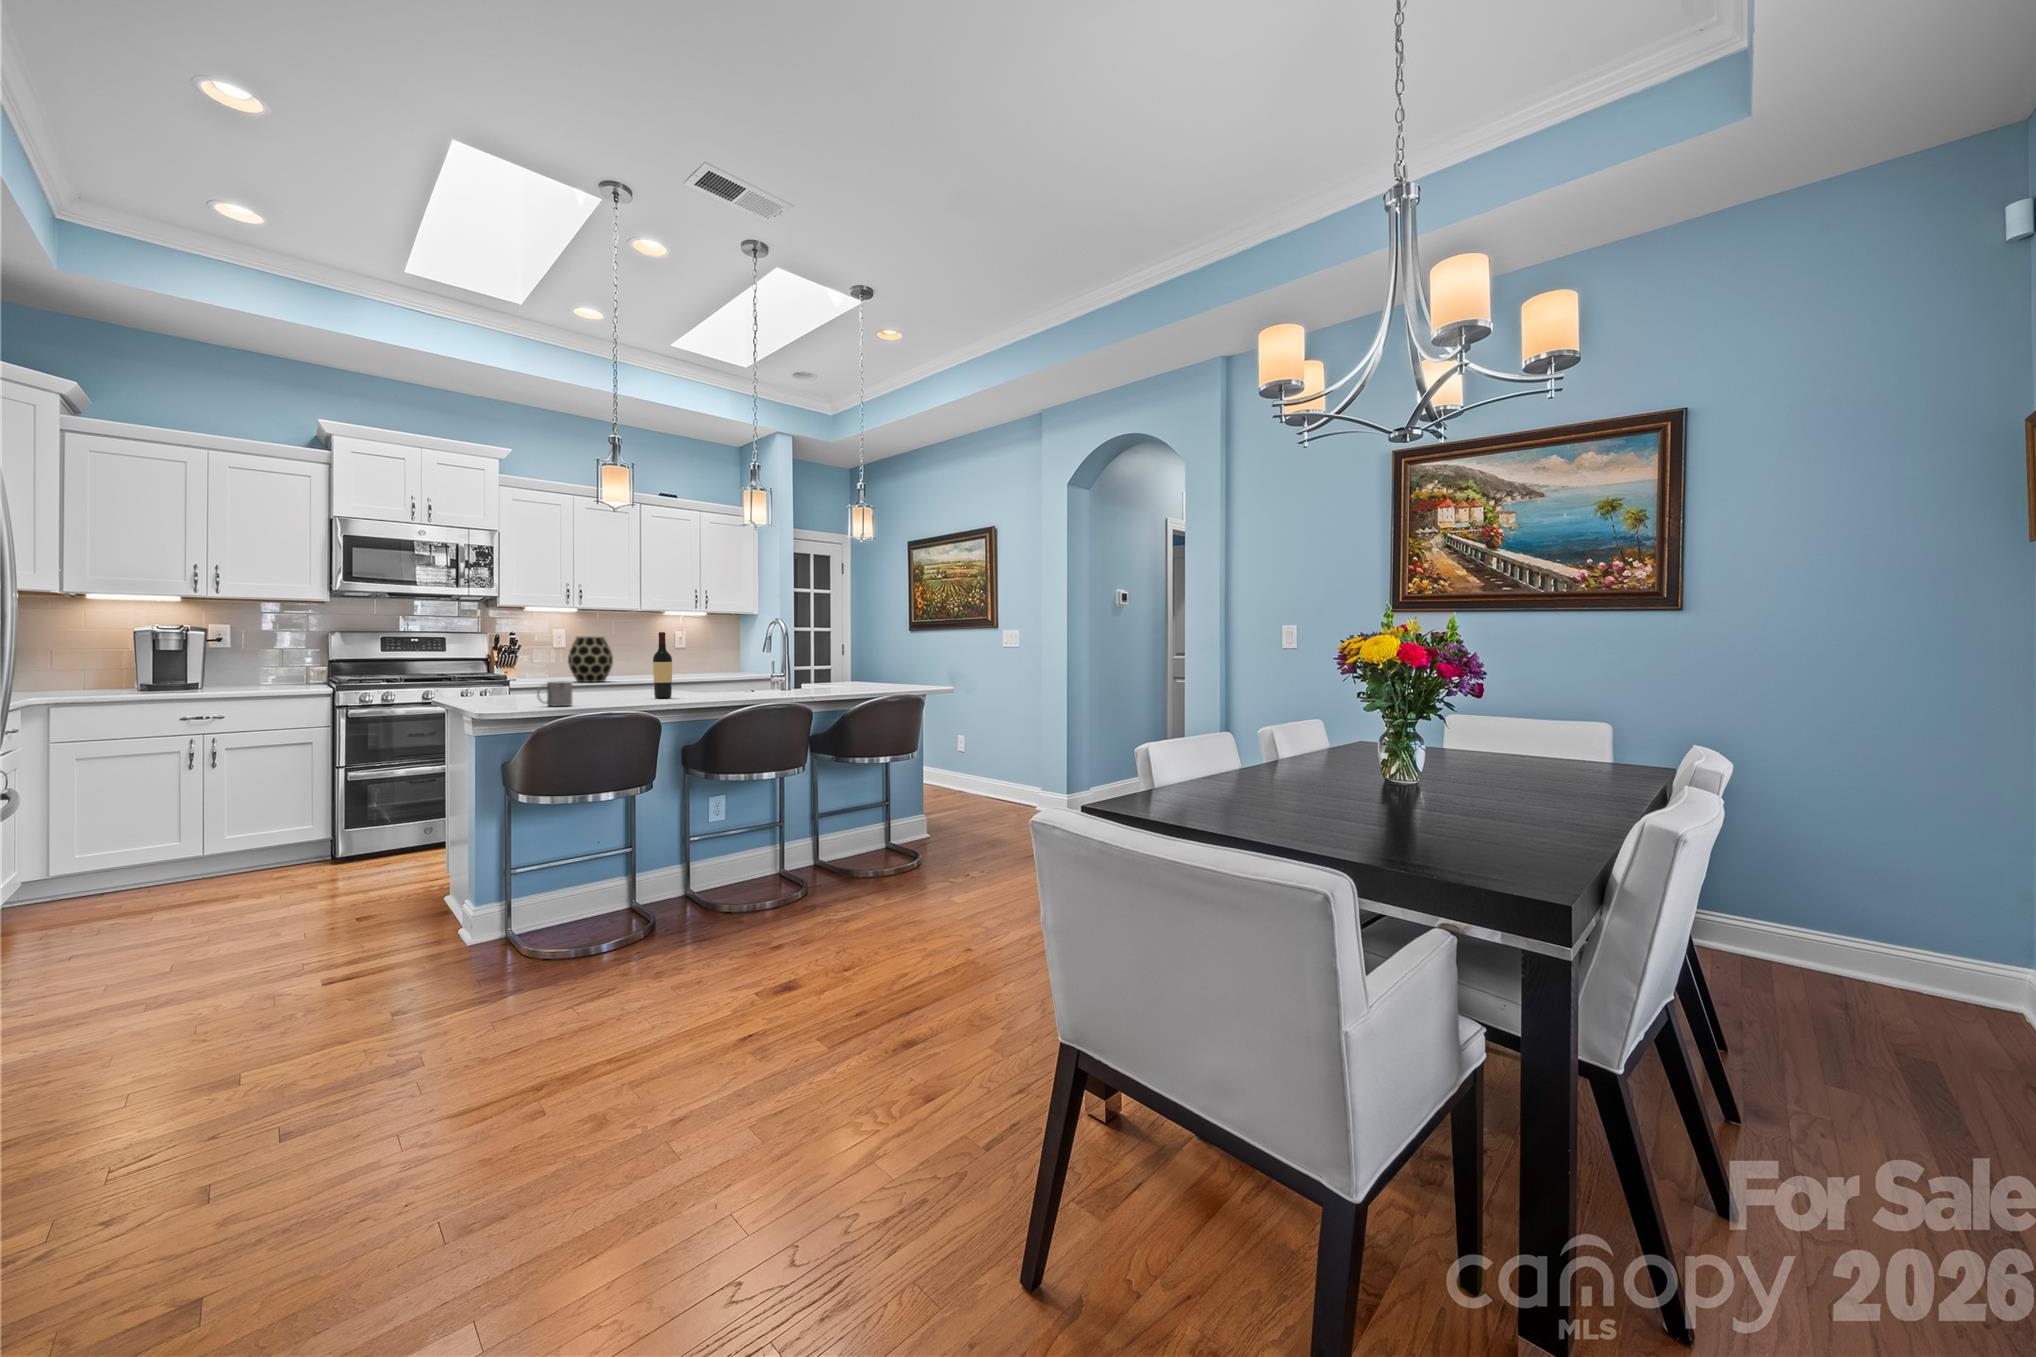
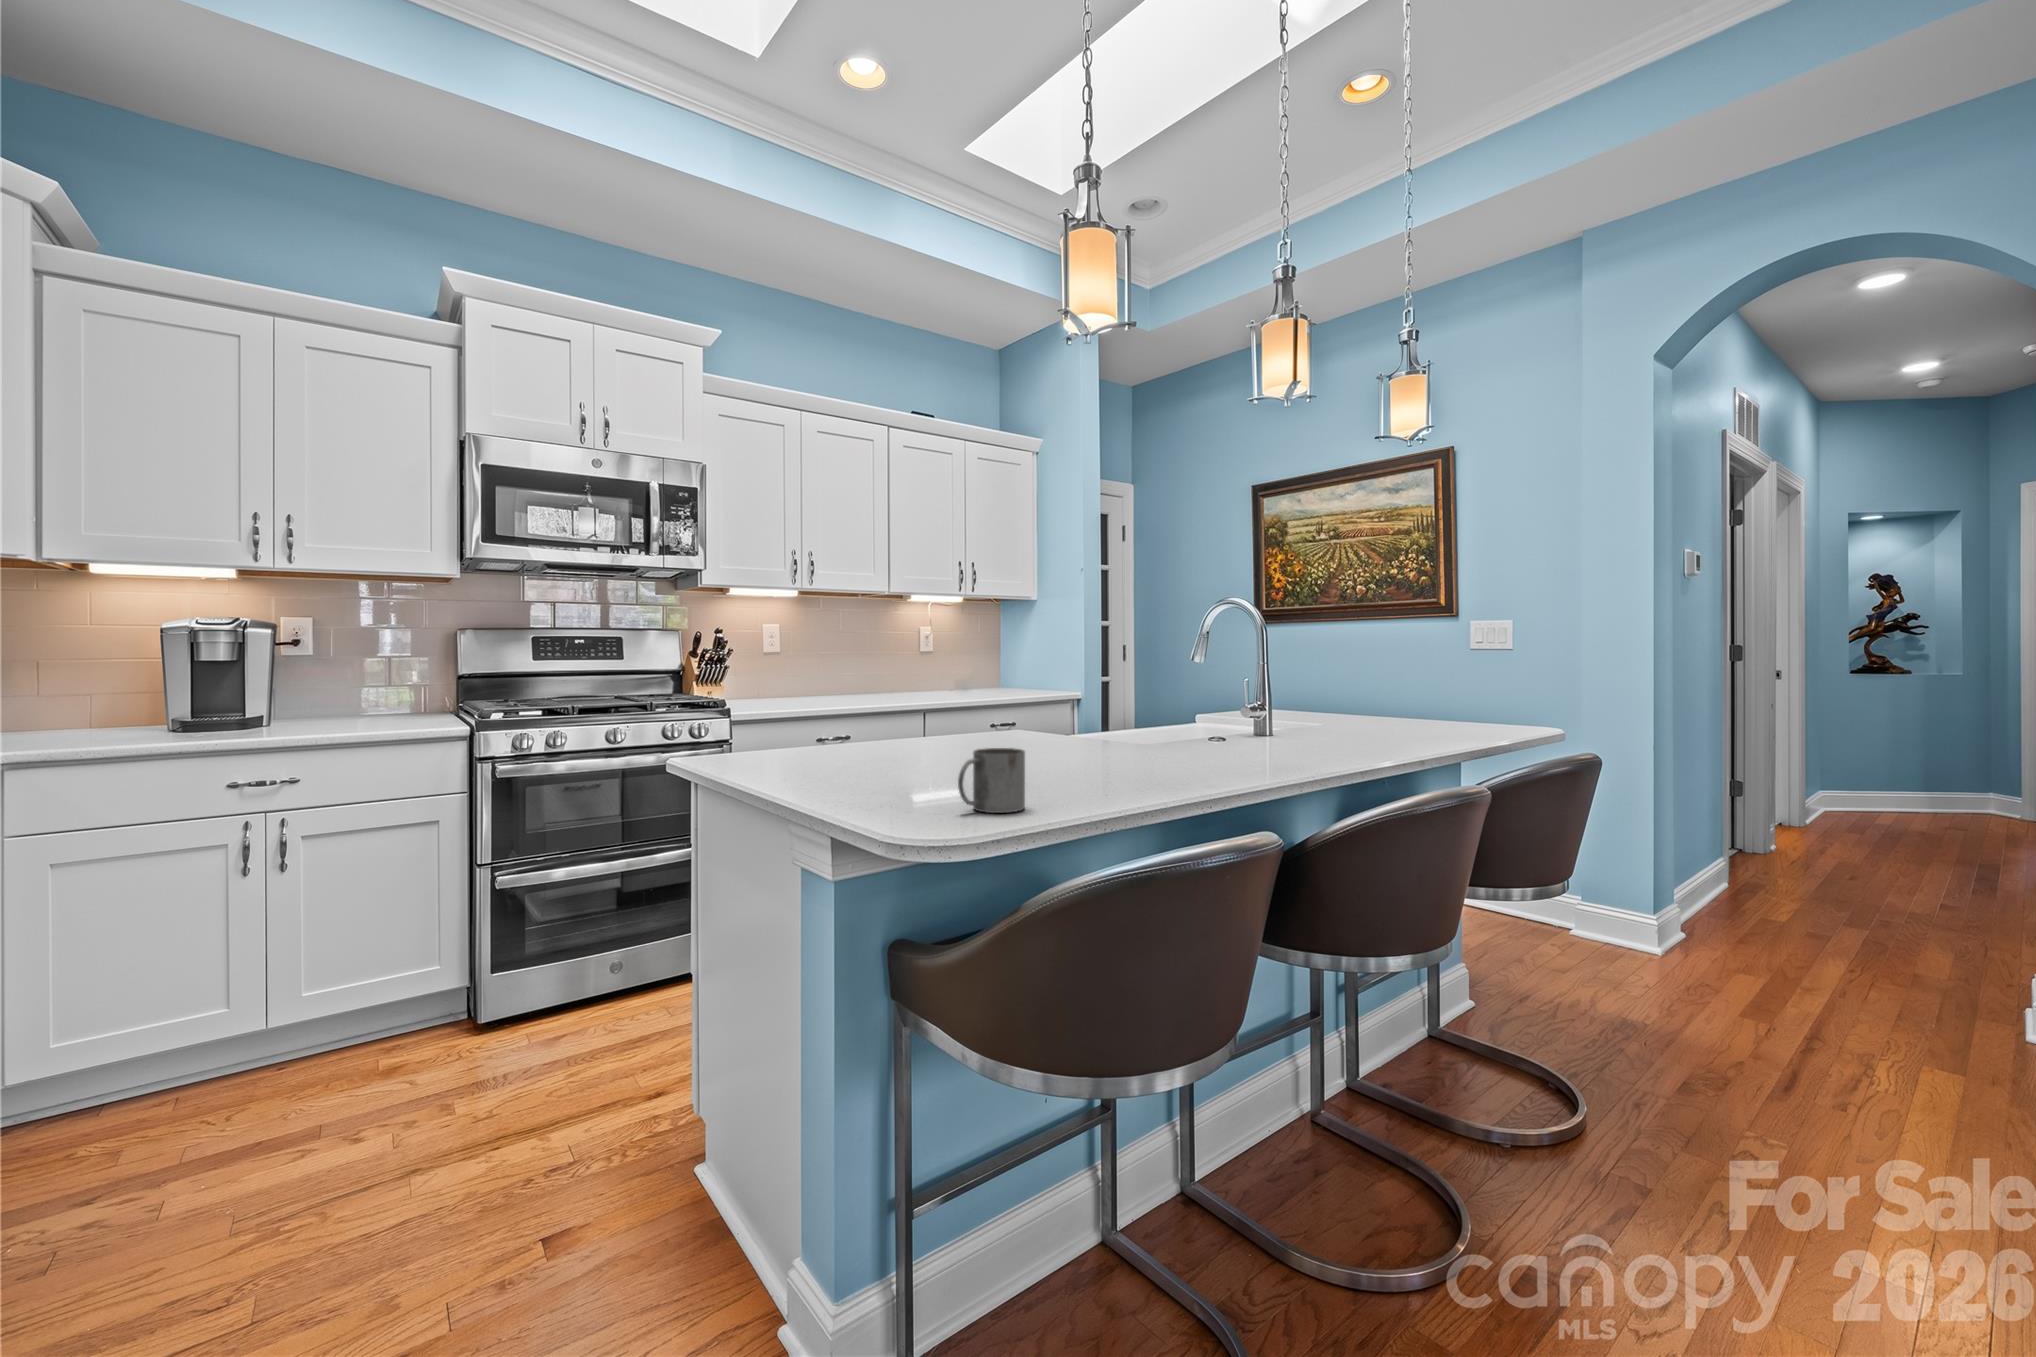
wine bottle: present [653,632,672,698] -> none [1090,628,1127,767]
vase: present [568,637,613,682] -> none [795,633,858,706]

